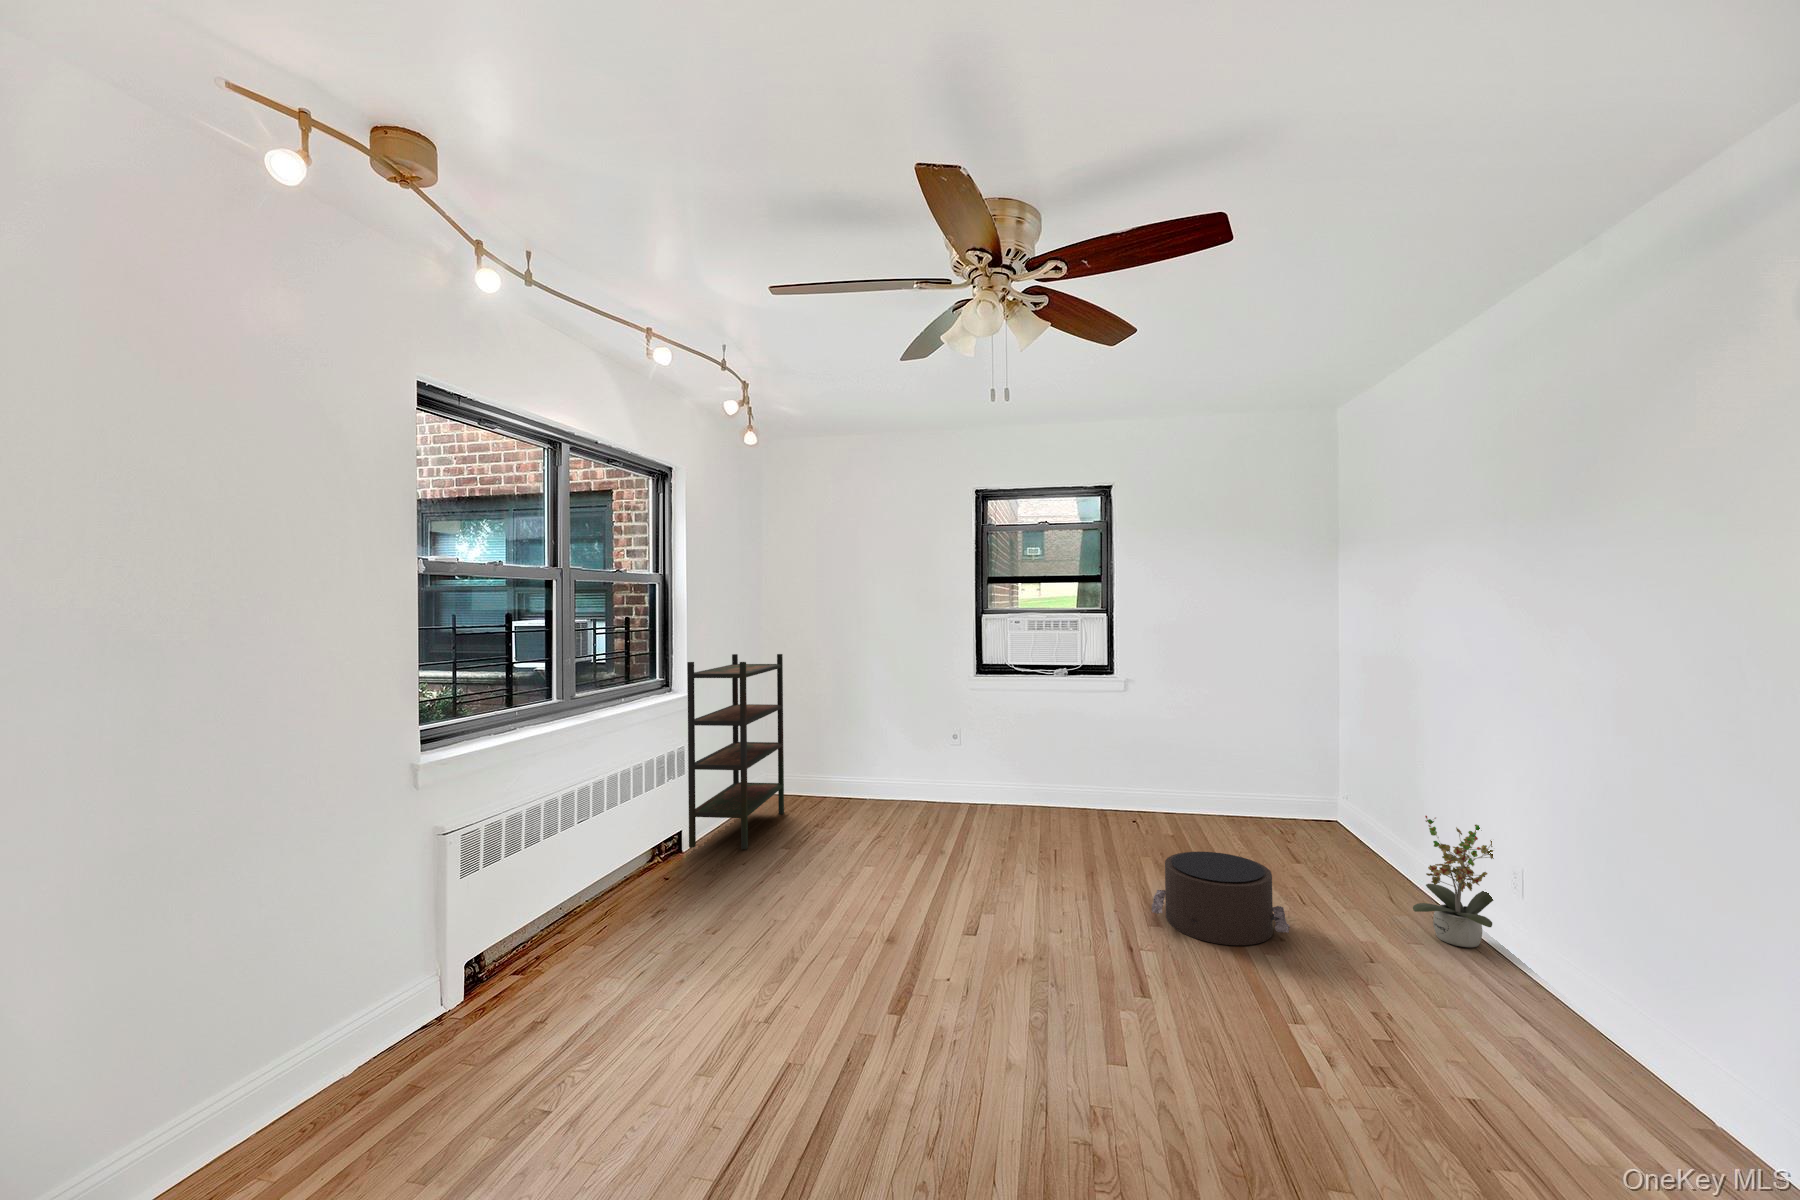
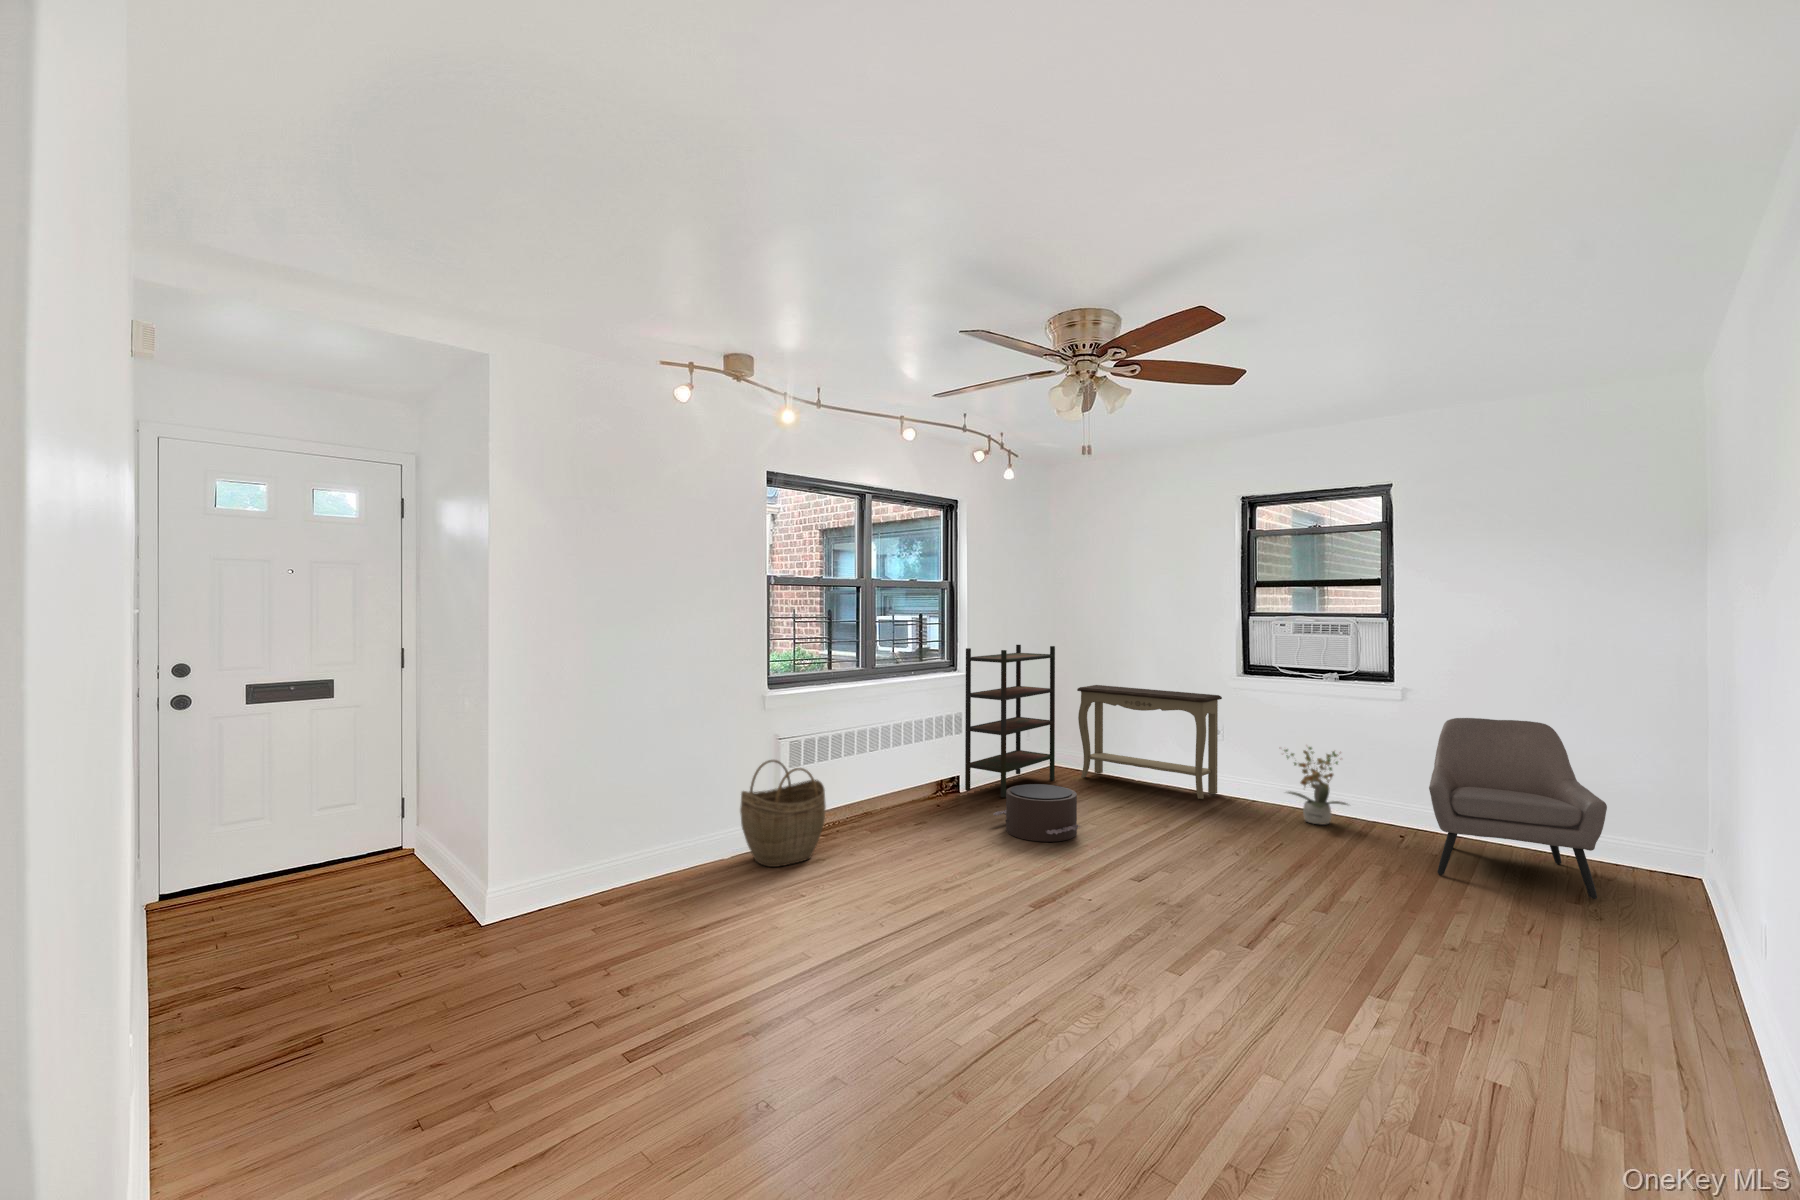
console table: none [804,696,960,811] -> present [1077,685,1222,799]
armchair: none [1172,701,1329,858] -> present [1429,718,1607,899]
potted plant: present [1413,816,1494,947] -> present [1284,747,1347,824]
pouf: present [1152,852,1290,945] -> present [993,784,1080,842]
woven basket: none [373,875,545,1079] -> present [740,760,826,867]

